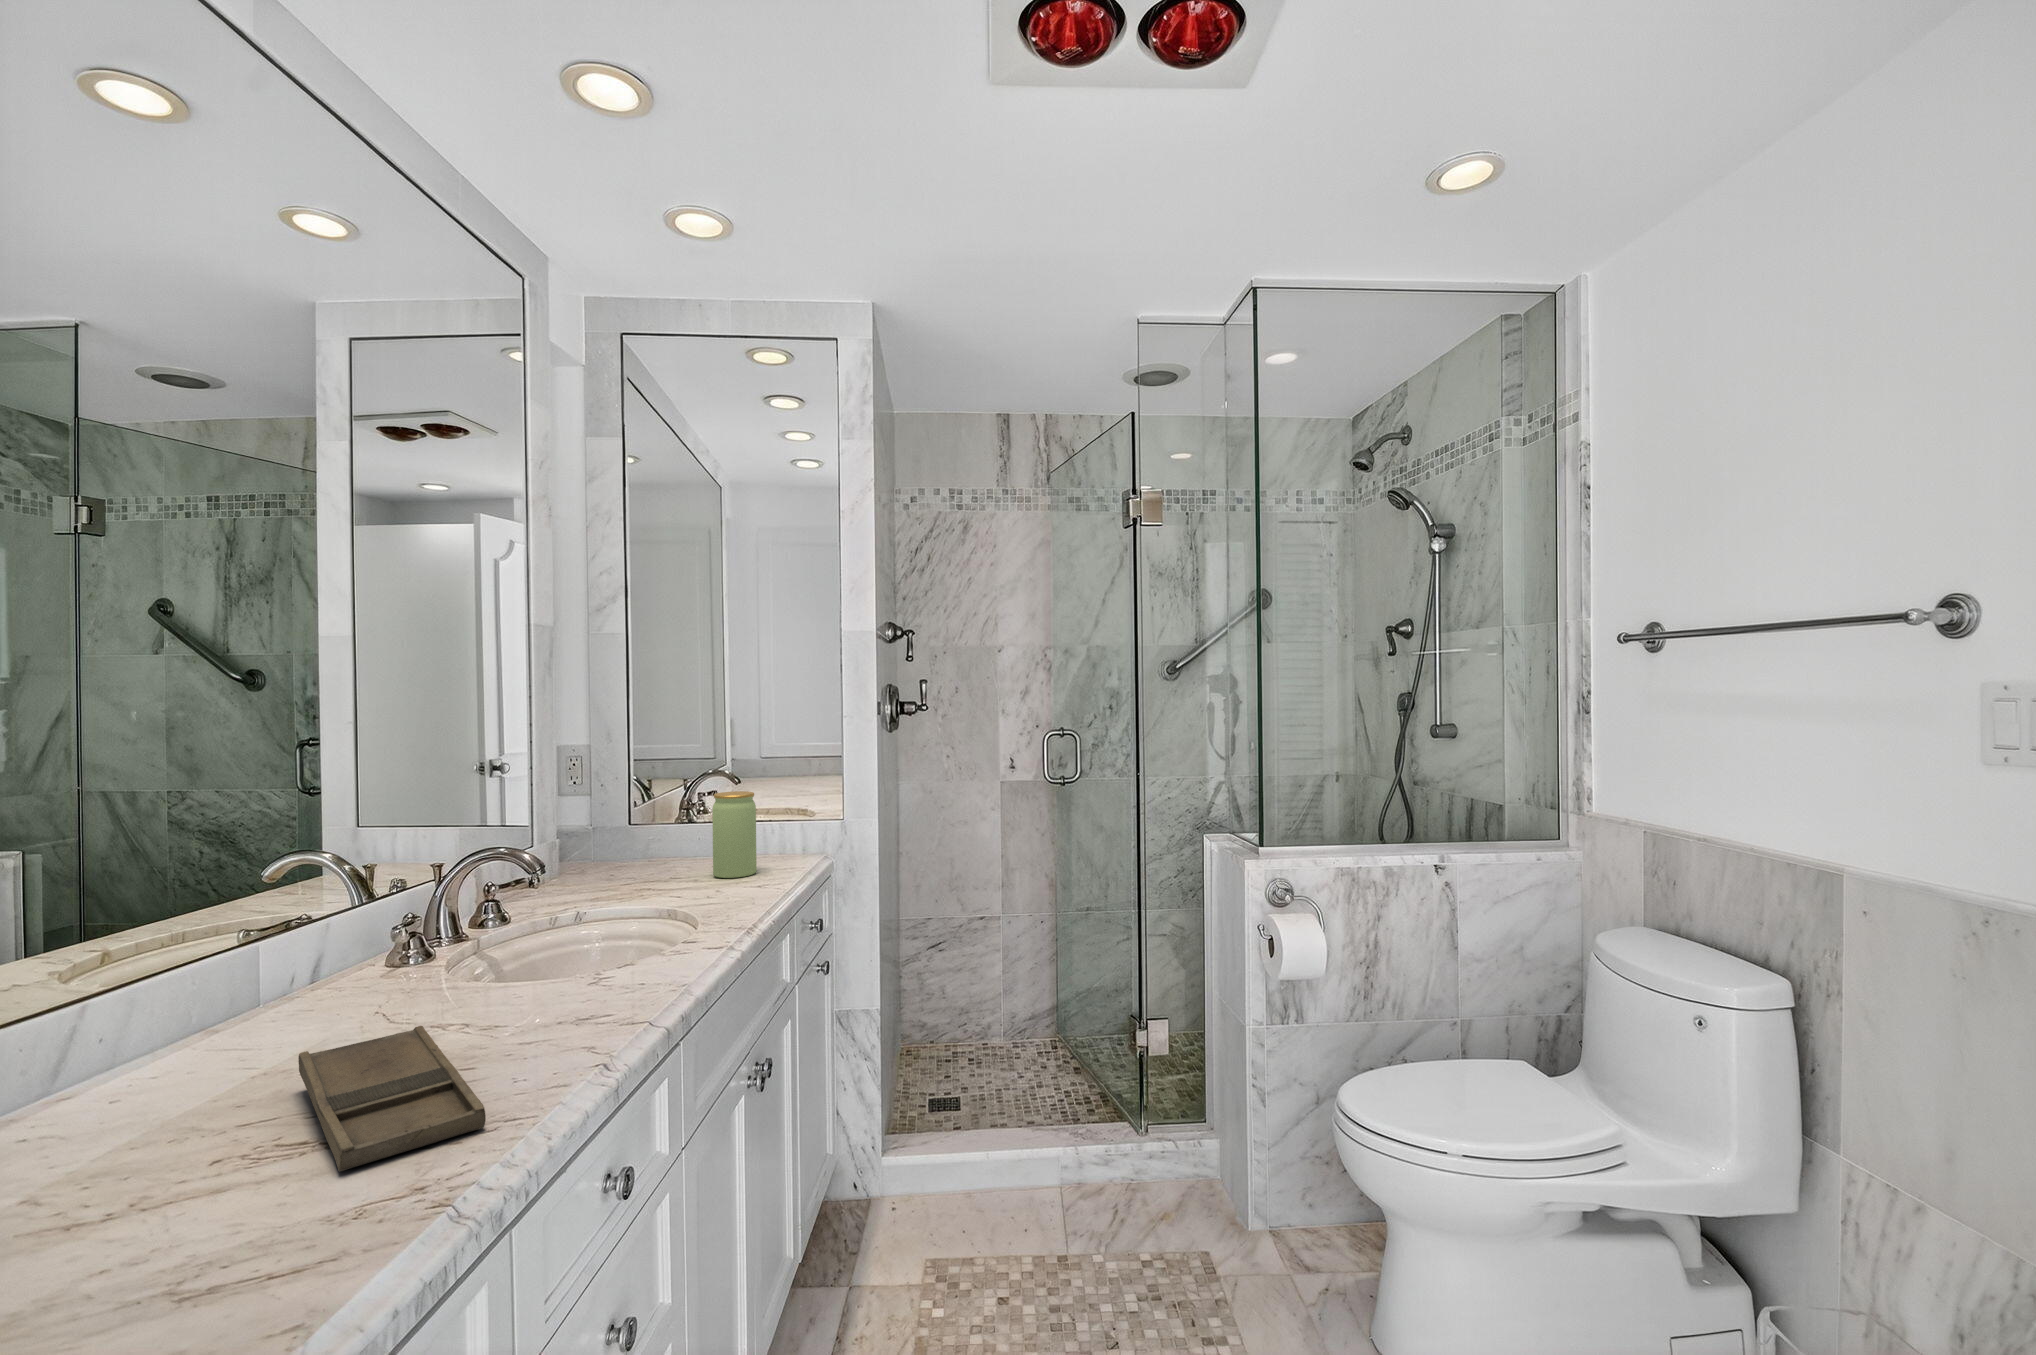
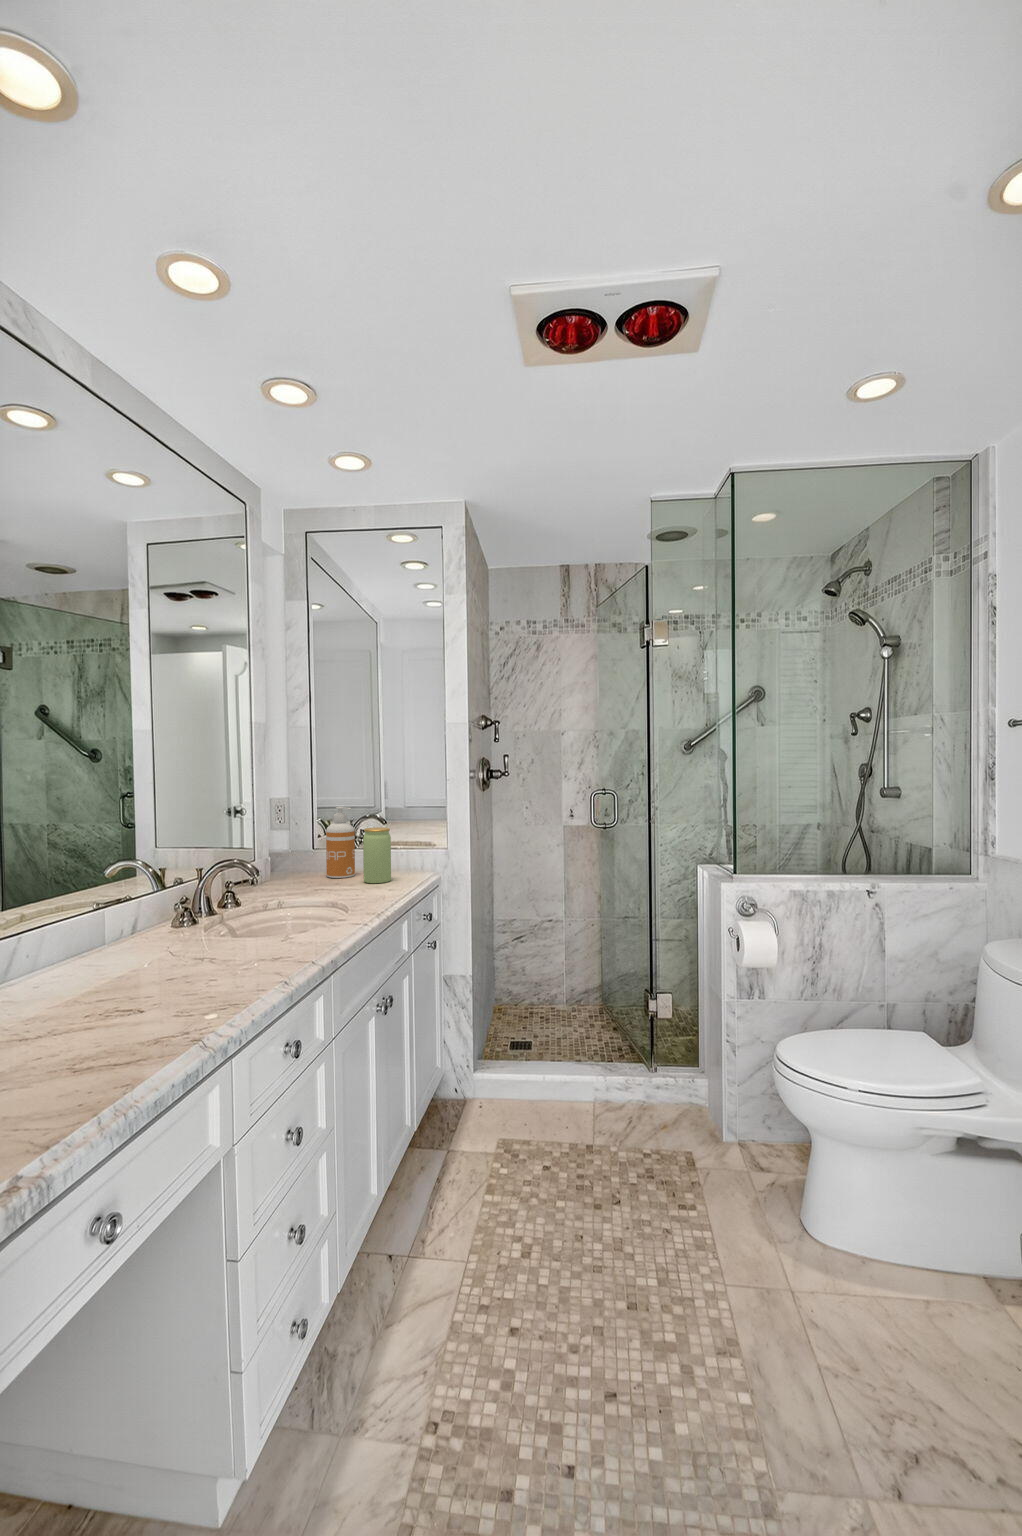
soap dispenser: none [651,761,698,871] -> present [326,807,355,878]
tray: present [298,1026,486,1171] -> none [123,956,220,1025]

